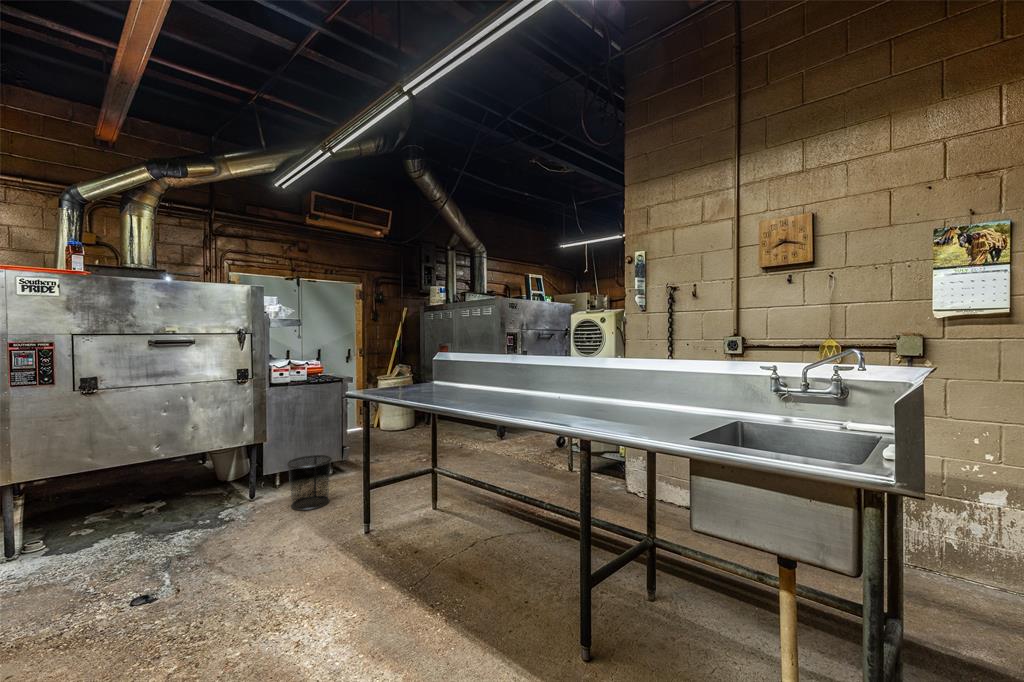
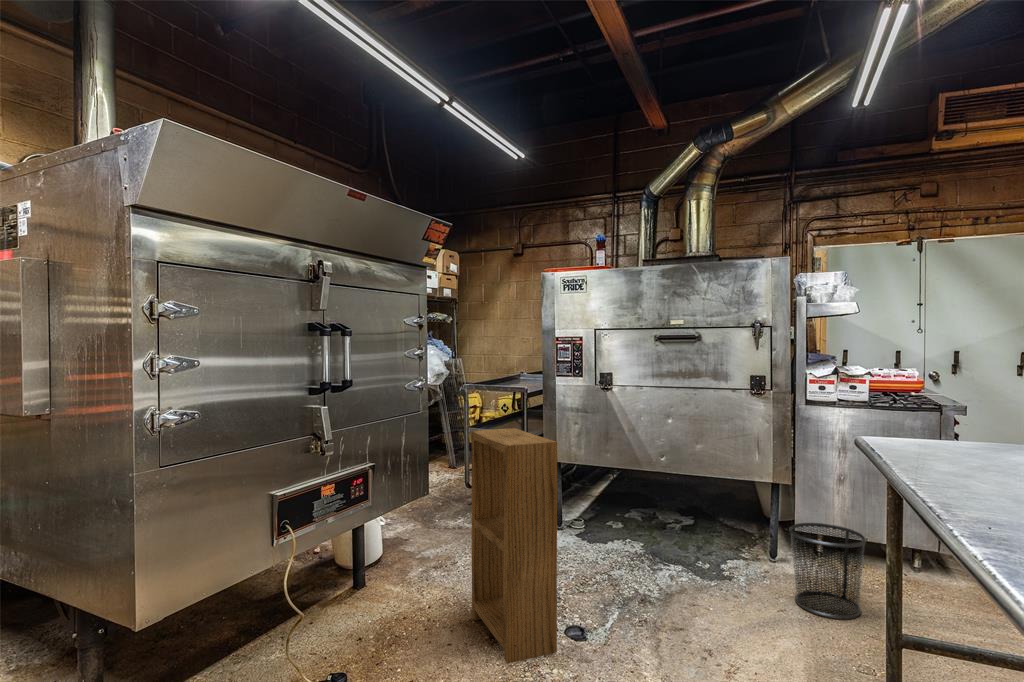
shelving unit: none [29,441,178,659] -> present [472,428,557,664]

